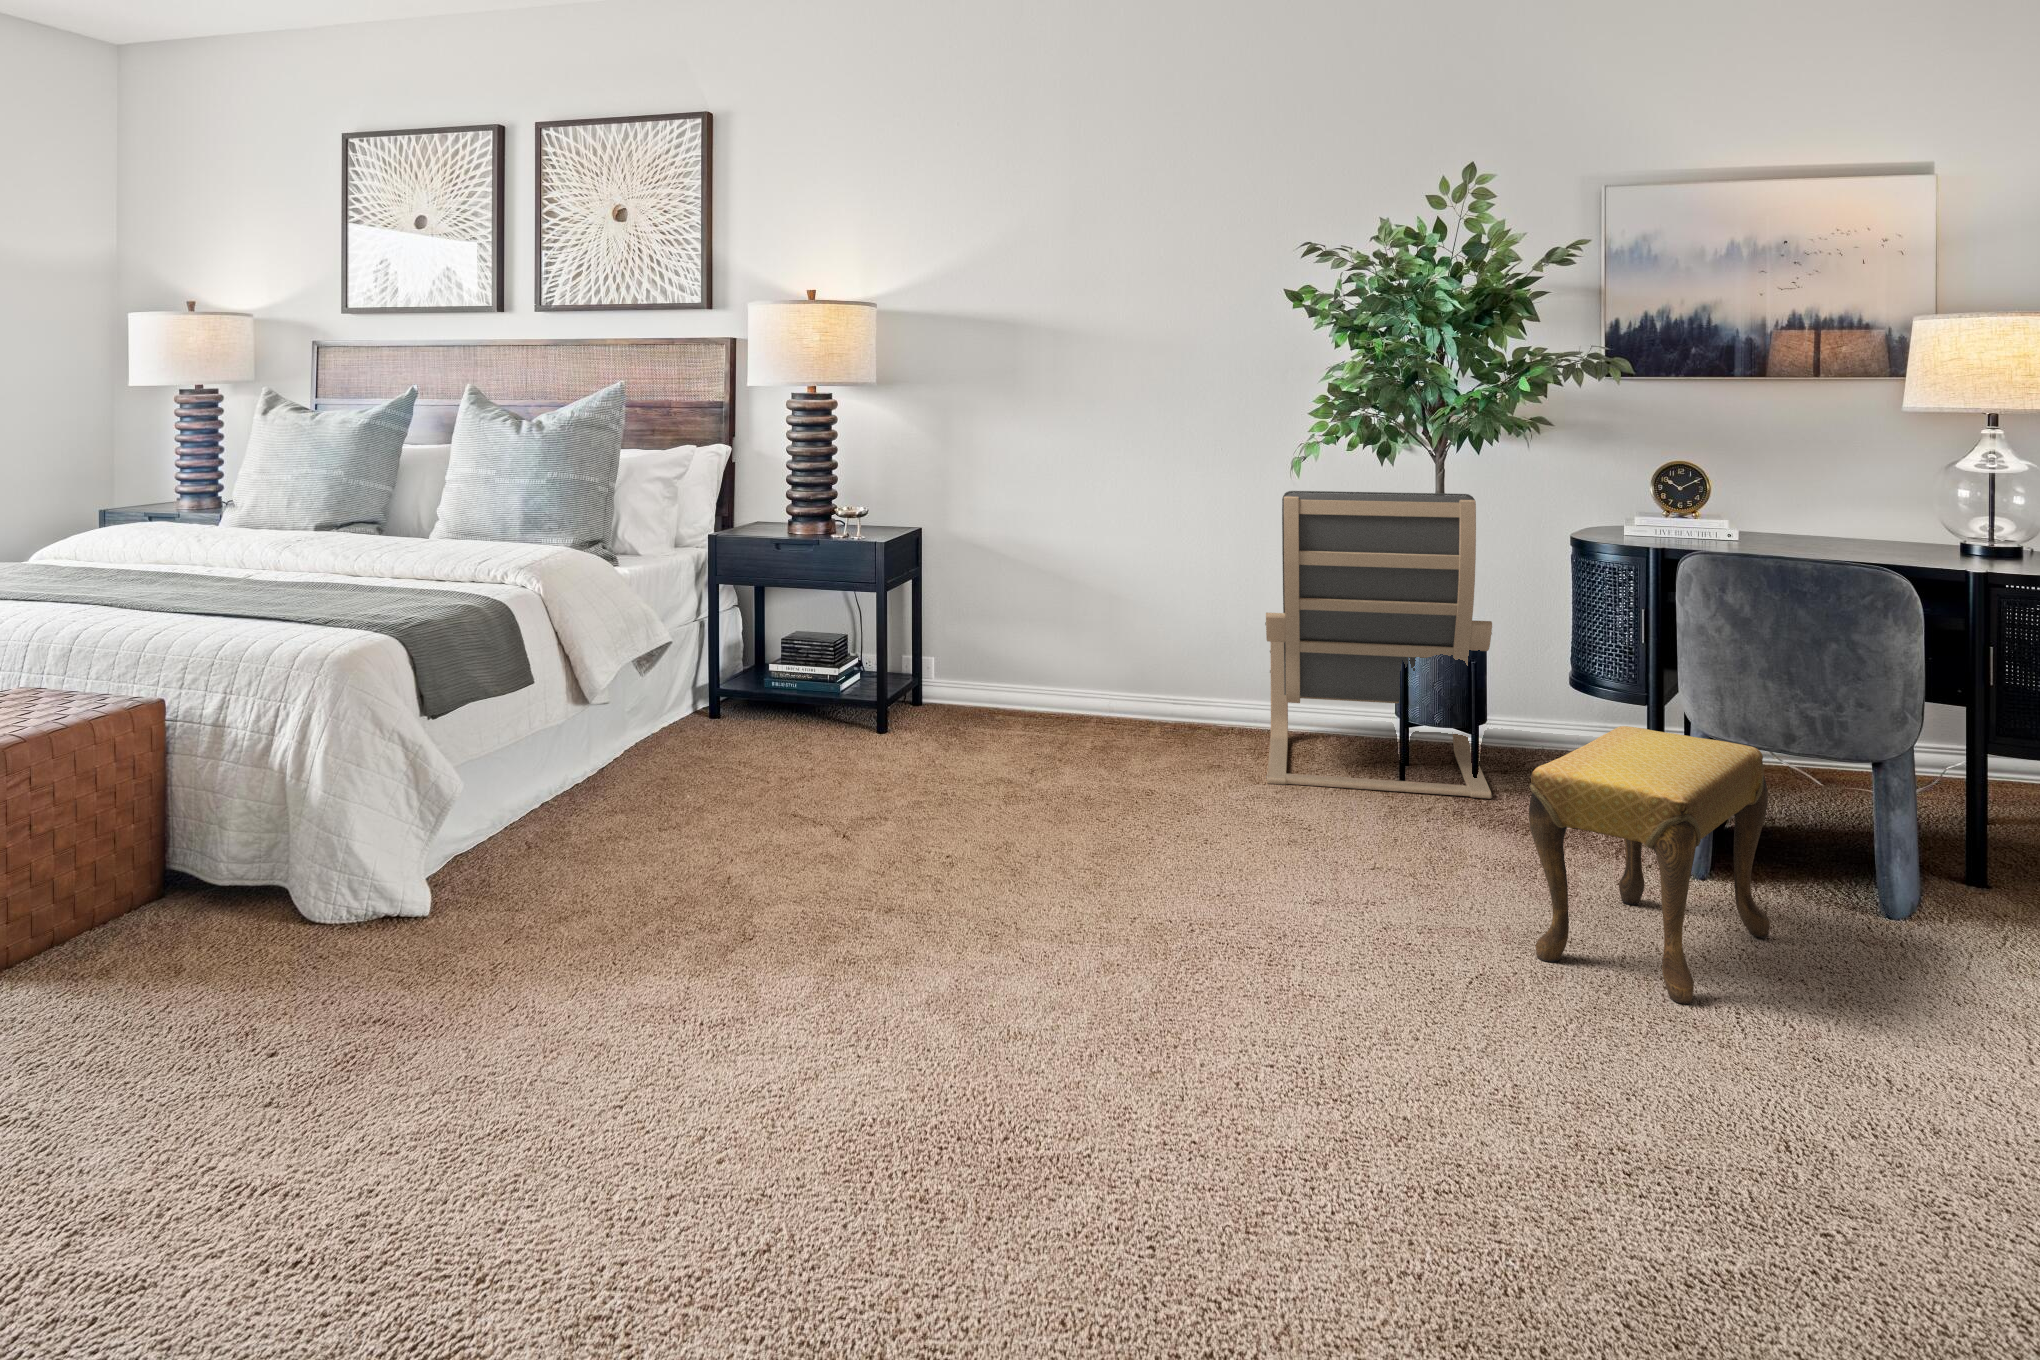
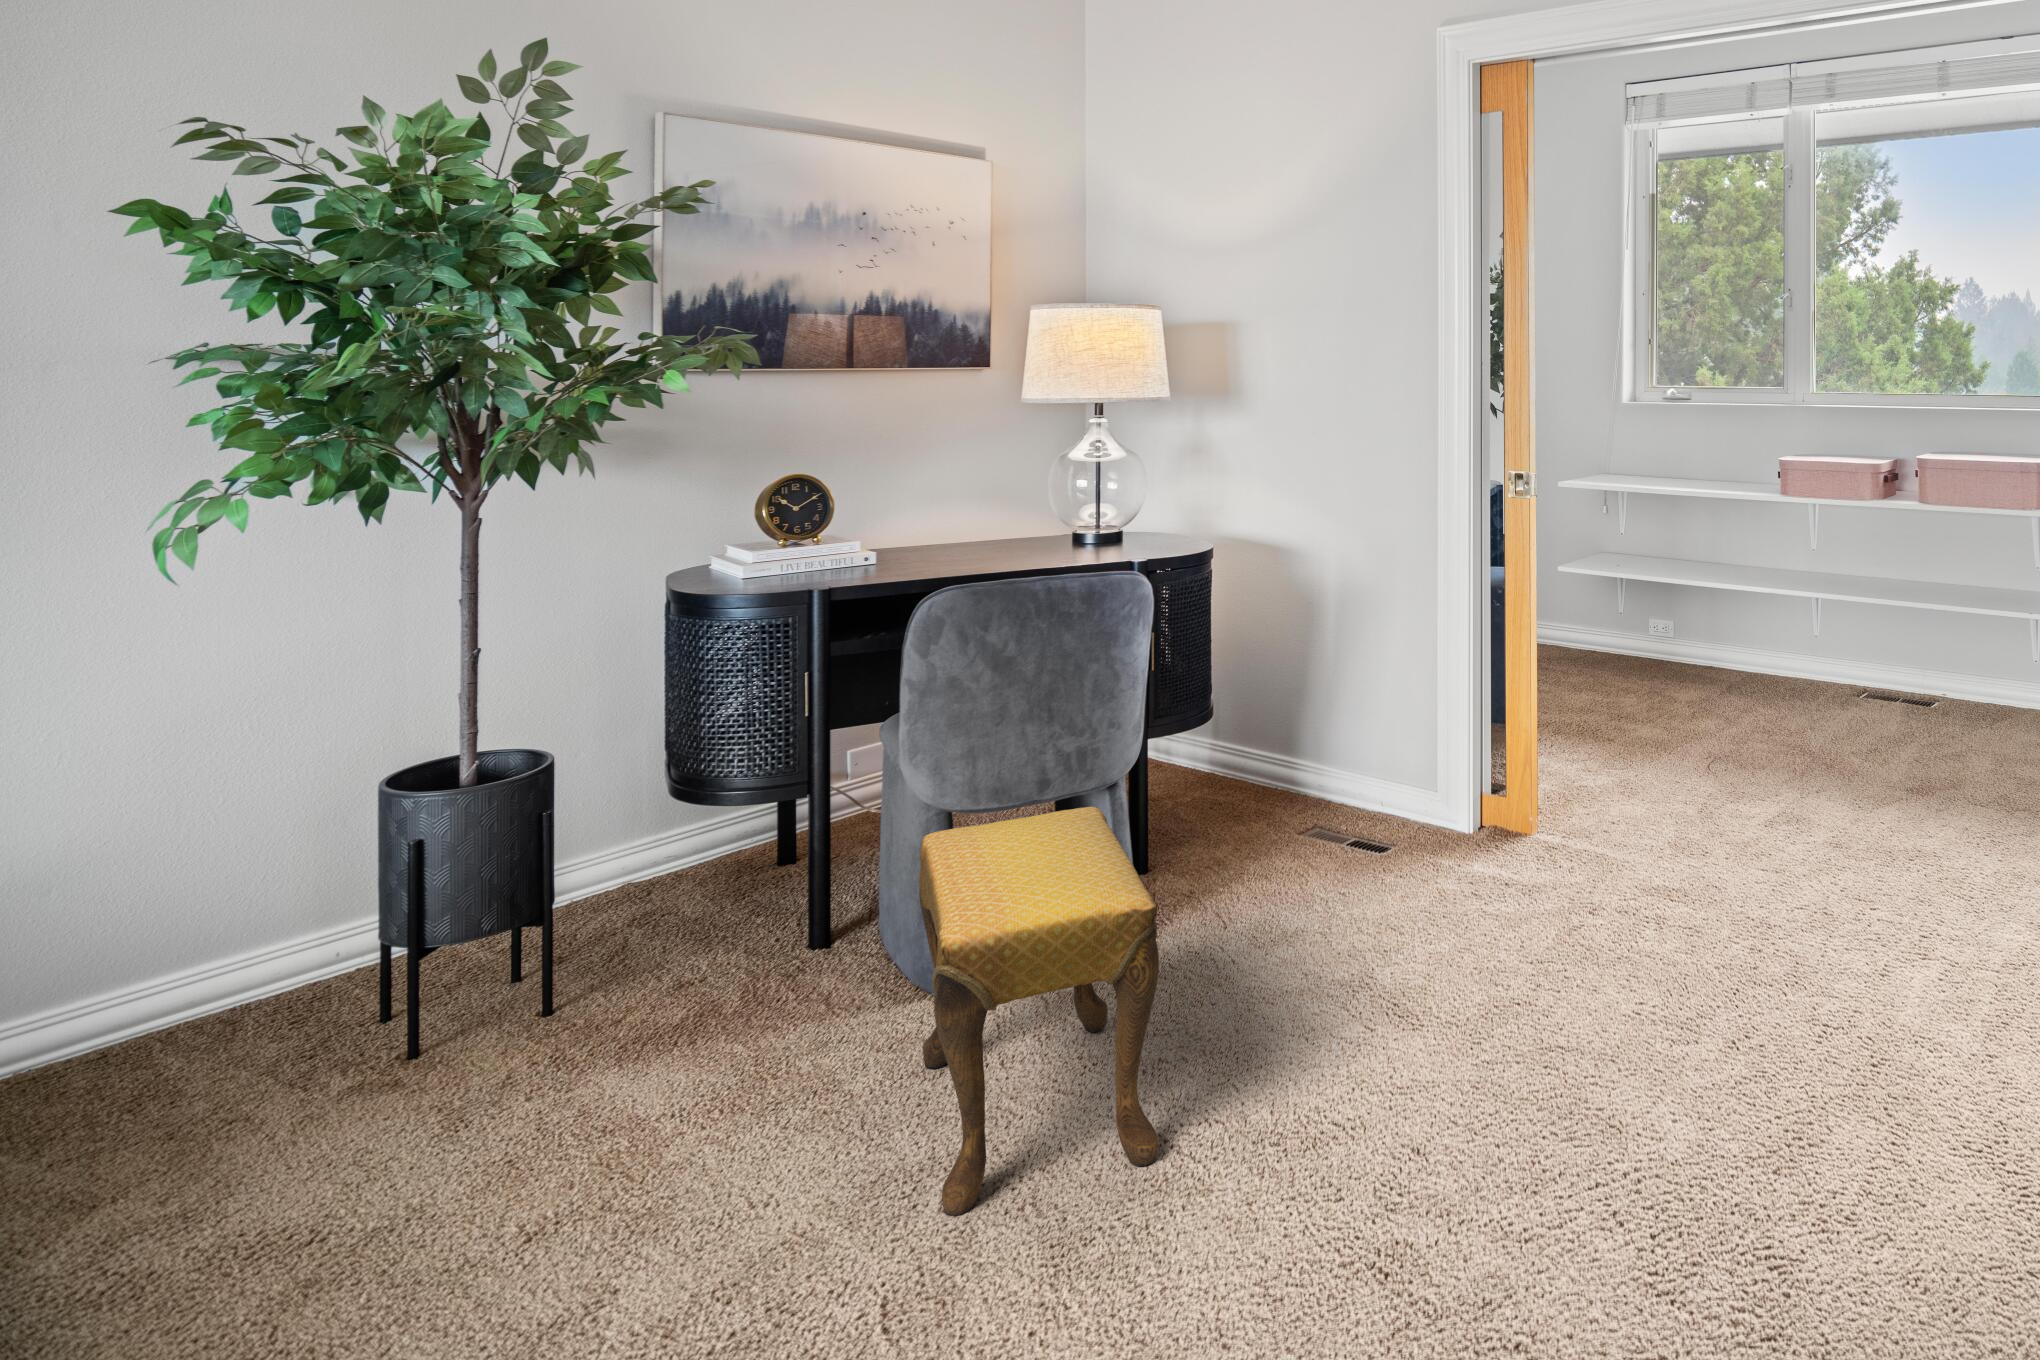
lounge chair: present [1265,491,1492,799] -> none [26,552,600,1183]

